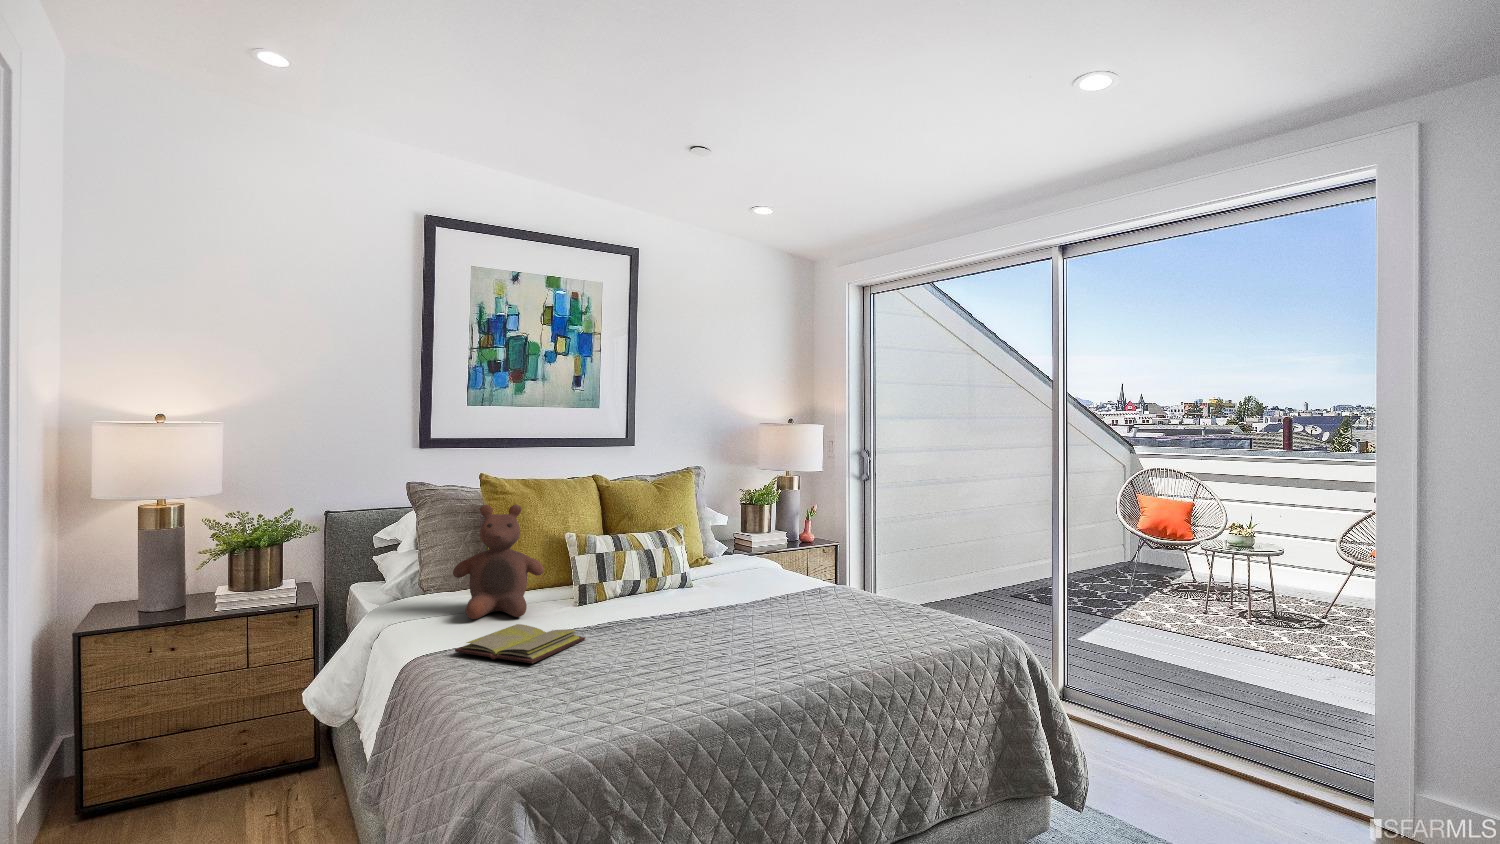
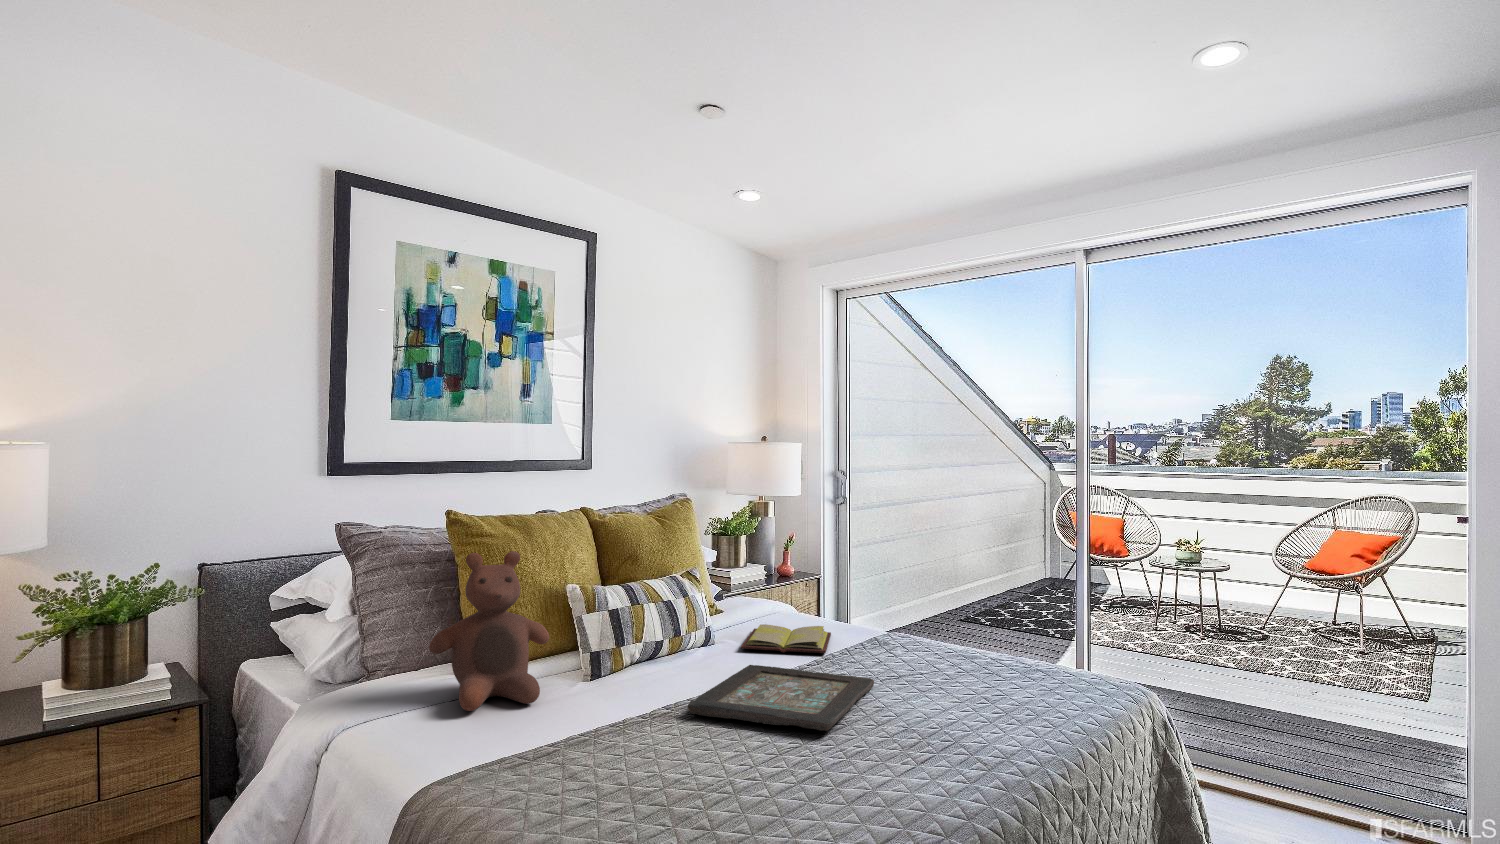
decorative tray: none [624,600,786,646] -> present [688,665,874,731]
diary: present [455,624,585,663] -> present [741,624,831,653]

